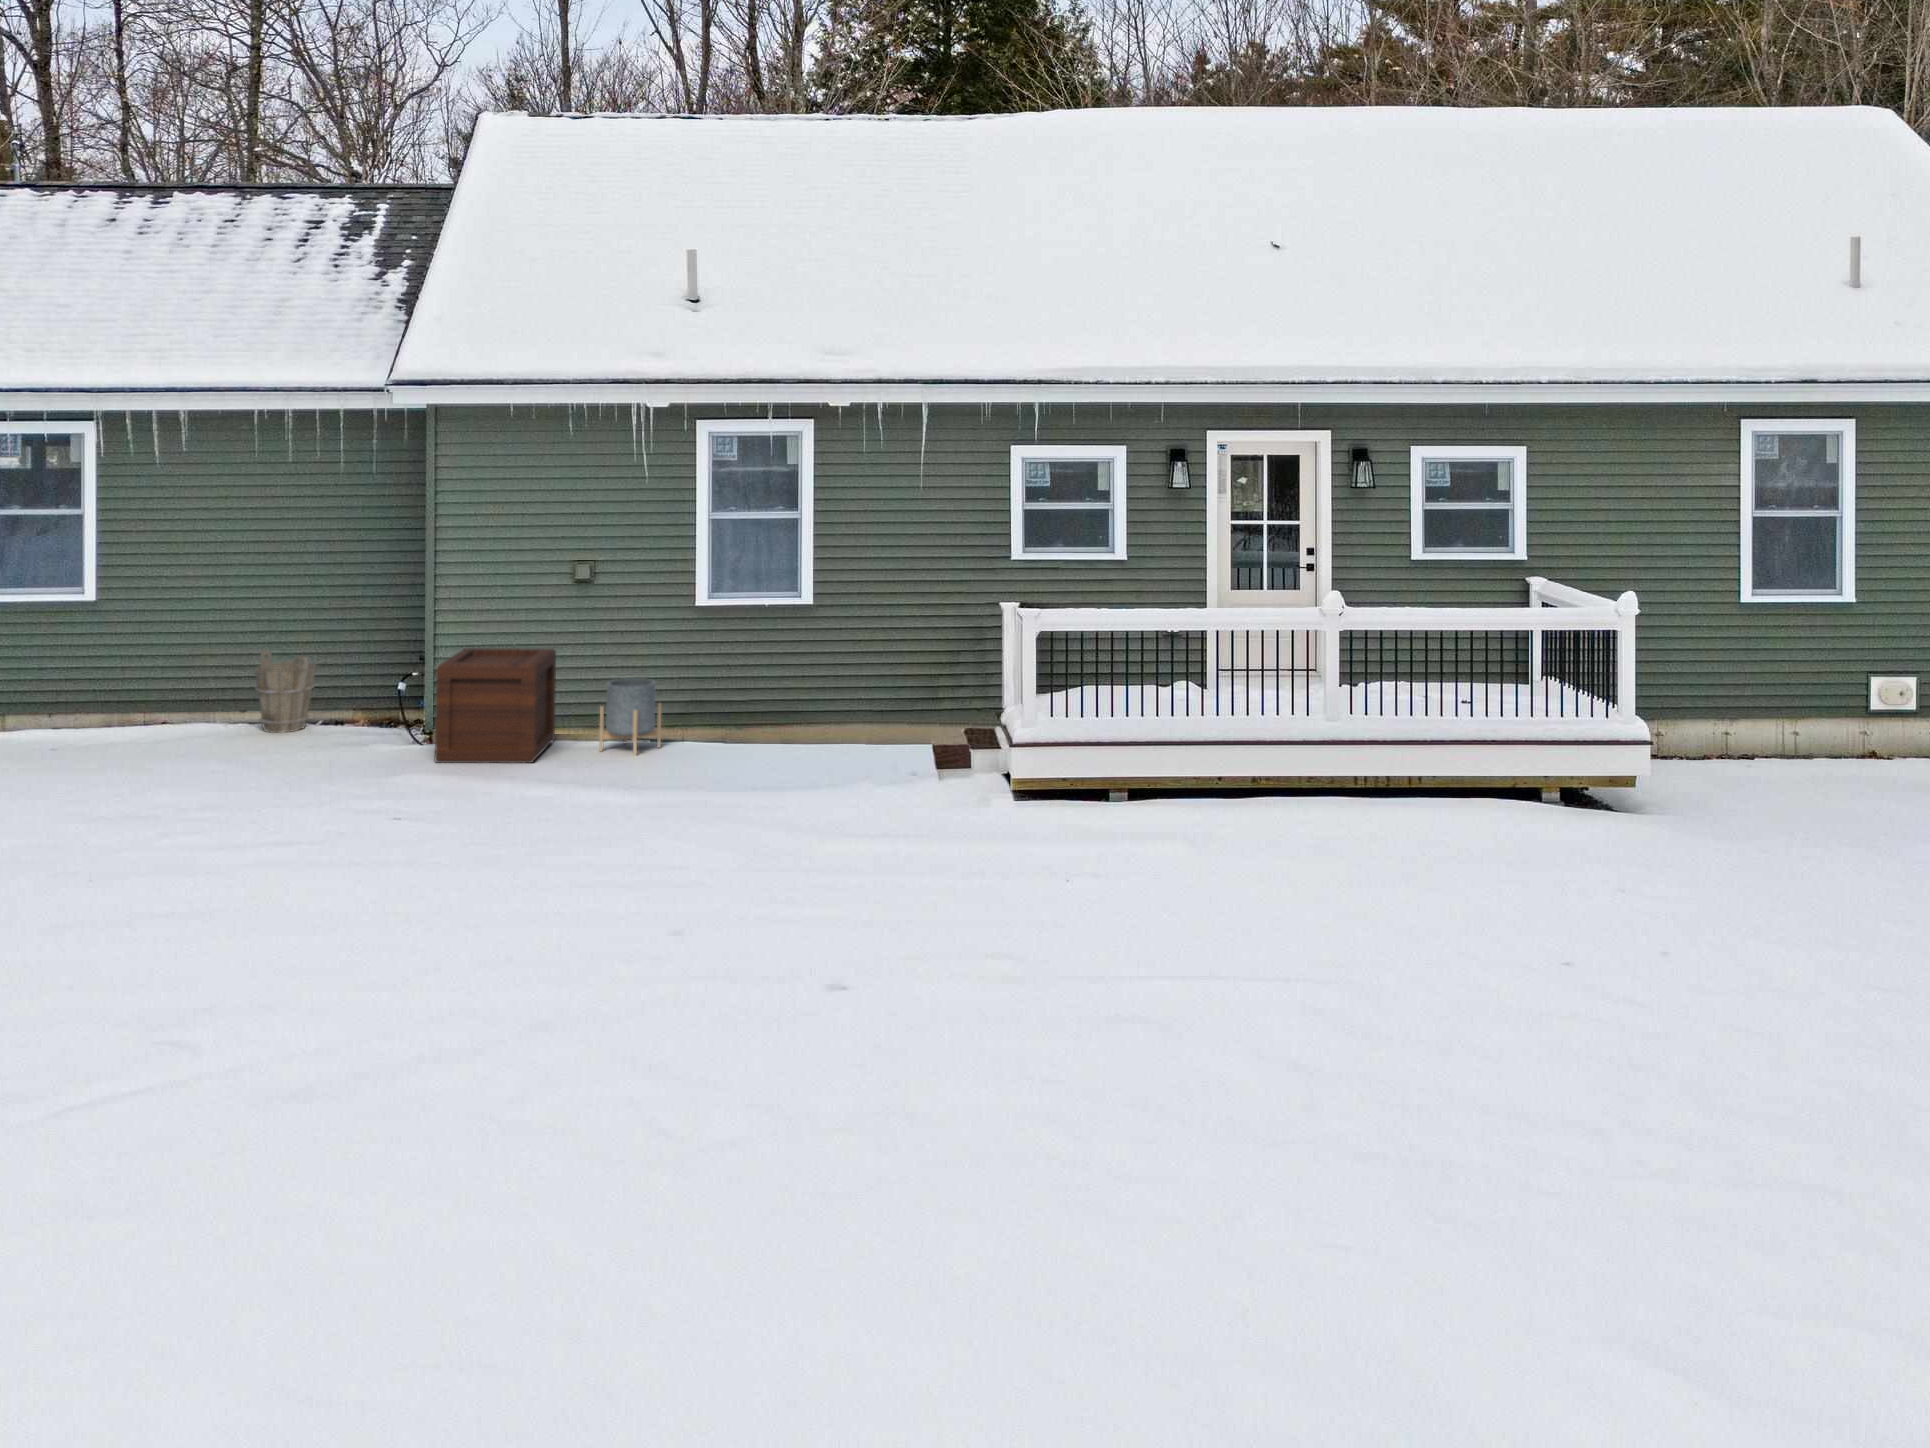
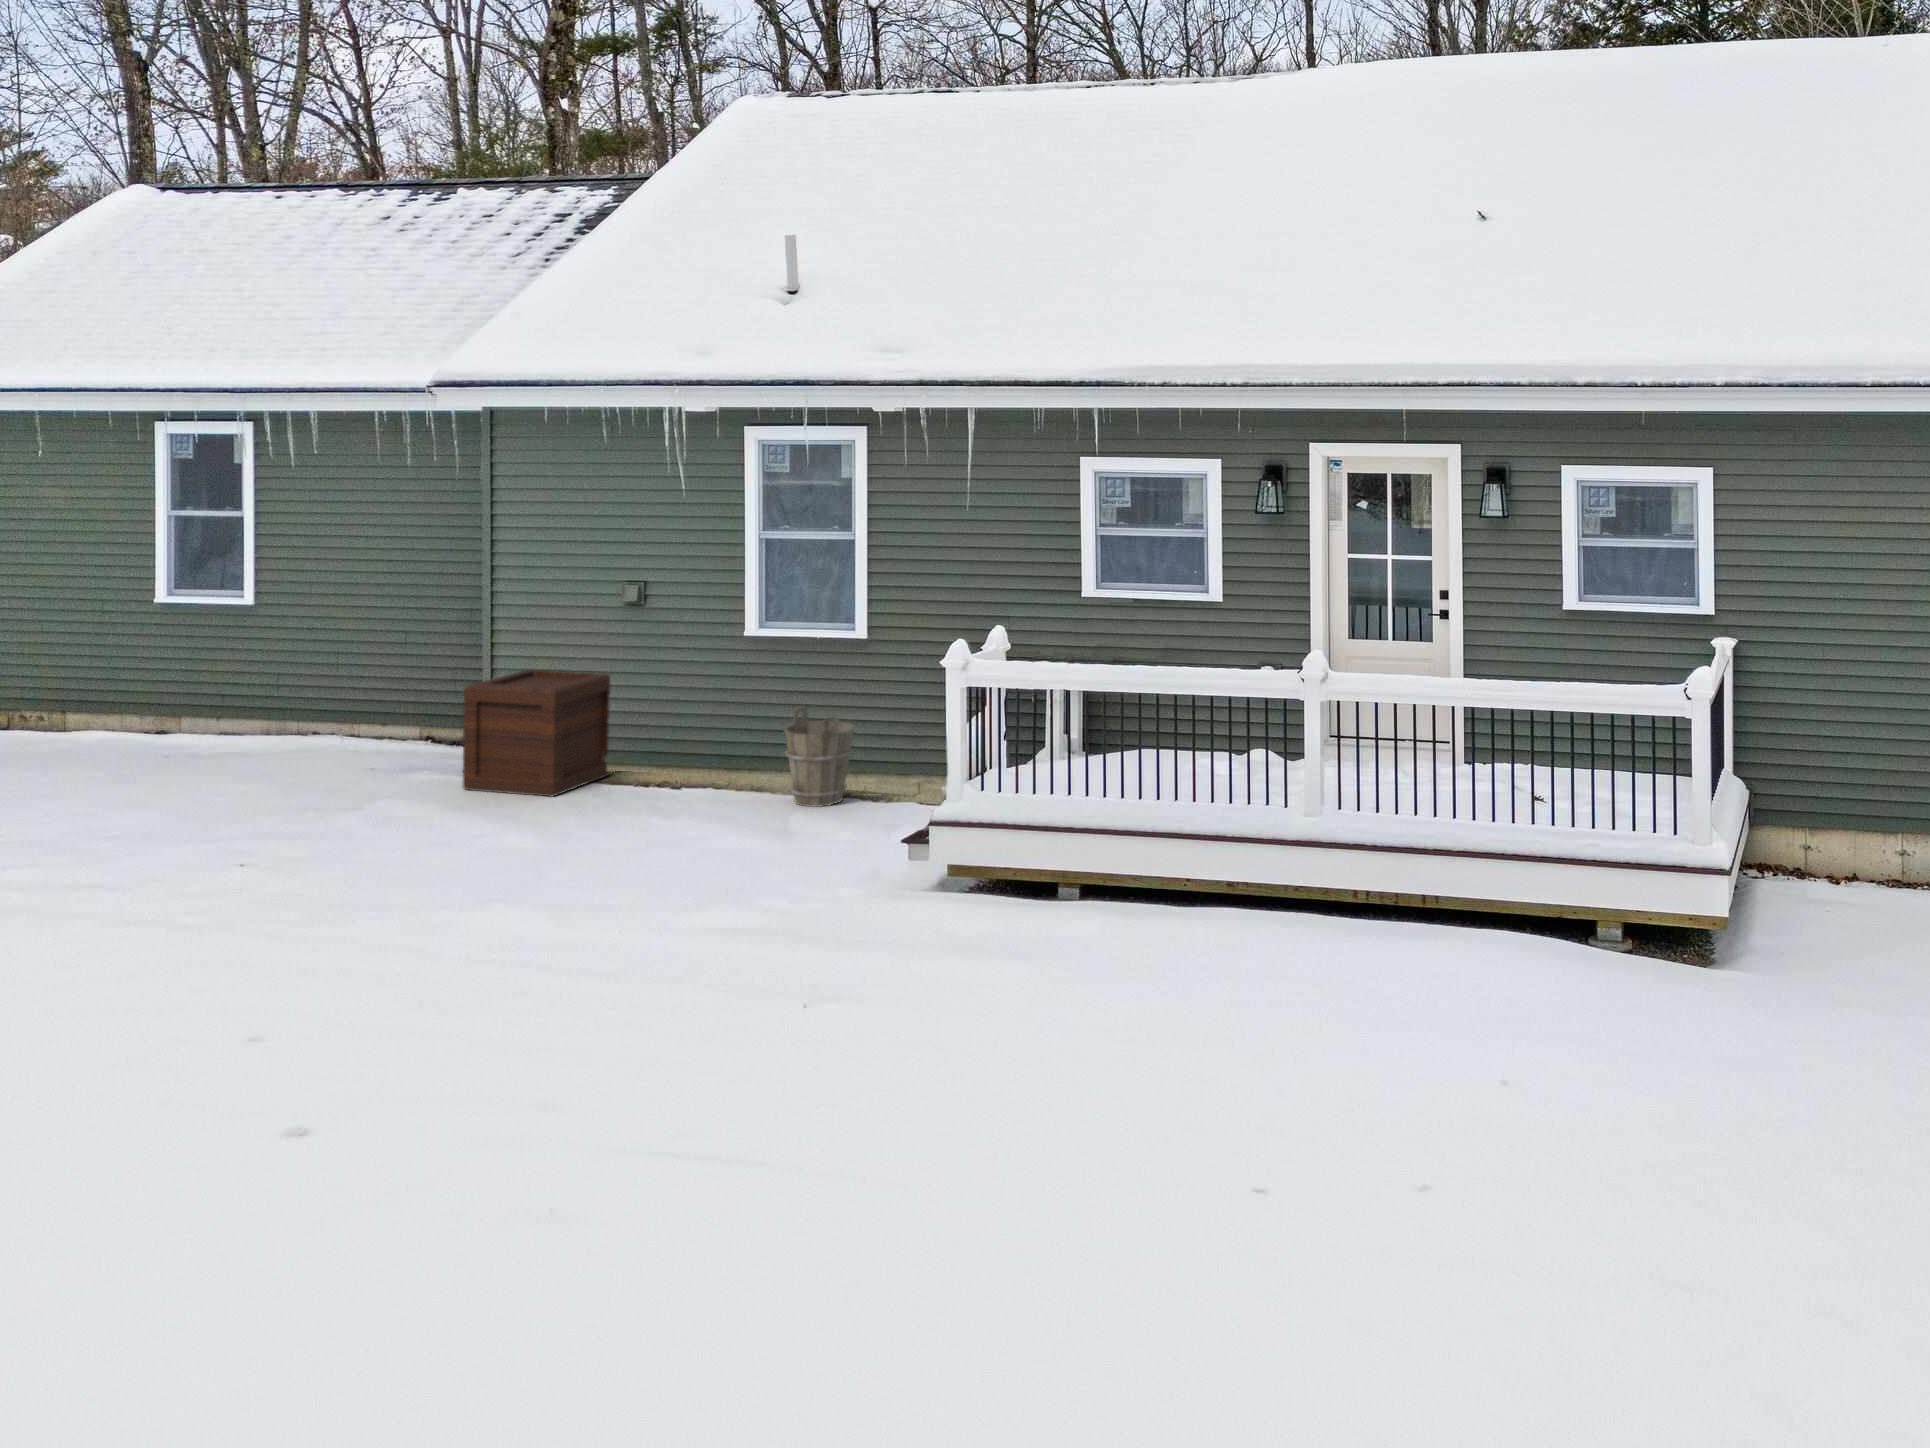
bucket: present [255,650,317,733] -> present [785,706,854,807]
planter: present [599,678,661,756] -> none [640,709,709,796]

